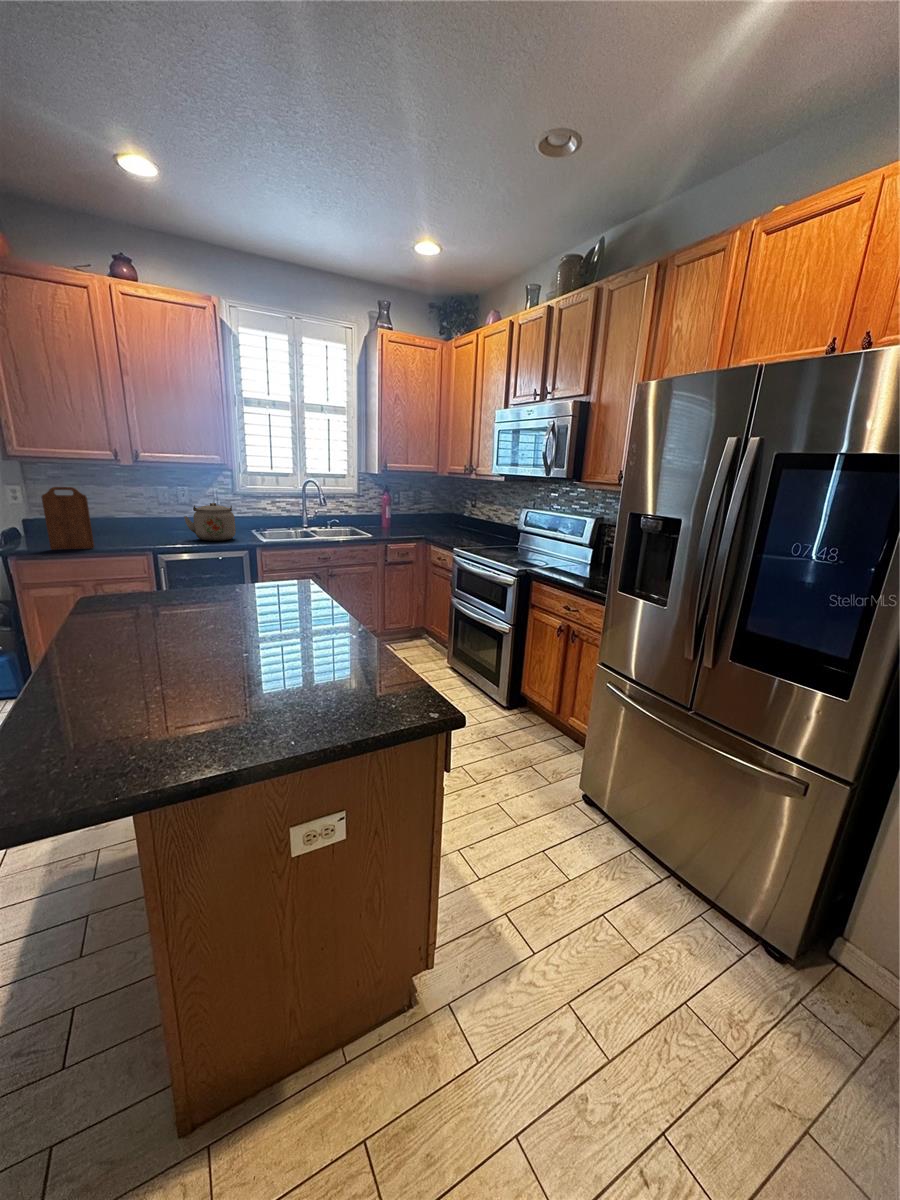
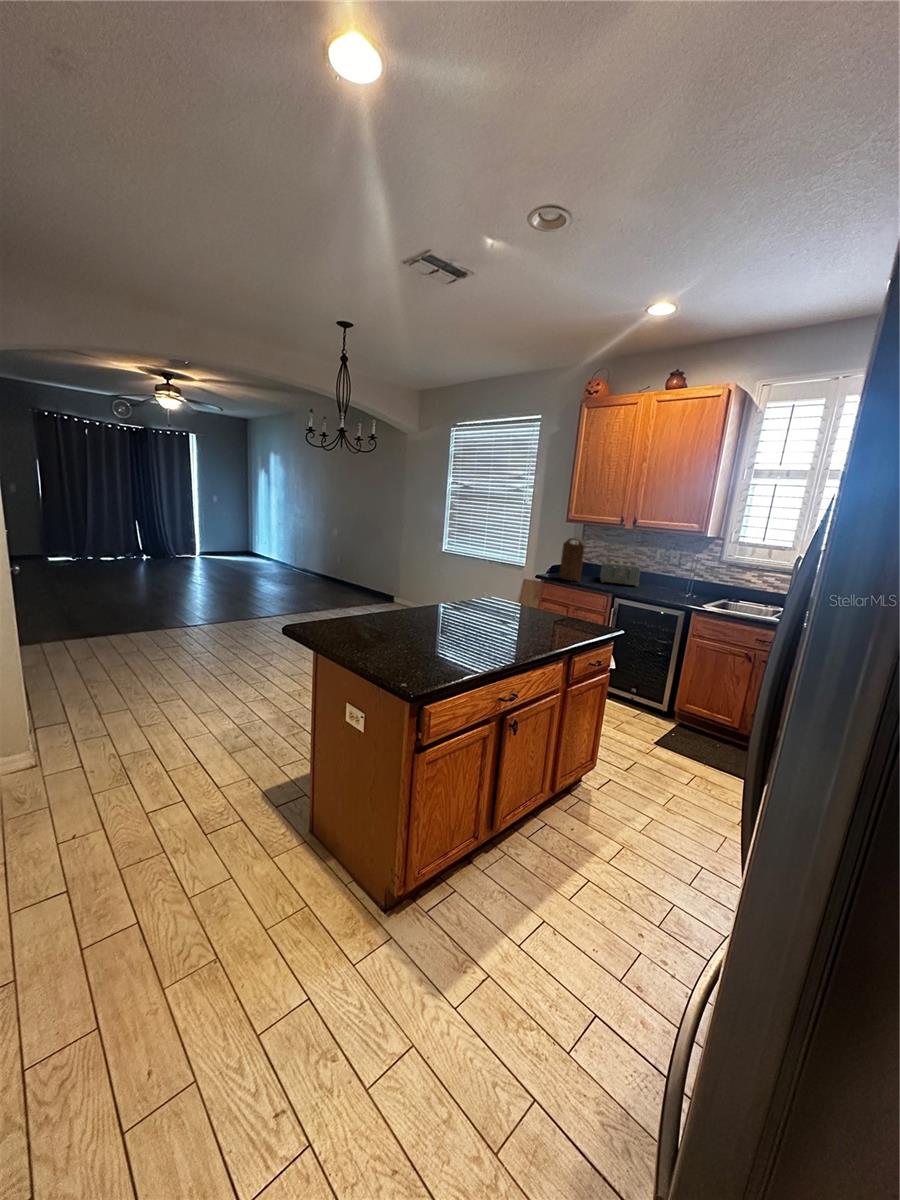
kettle: present [184,503,236,541] -> none [650,564,698,599]
toaster: none [88,509,163,543] -> present [600,559,641,587]

